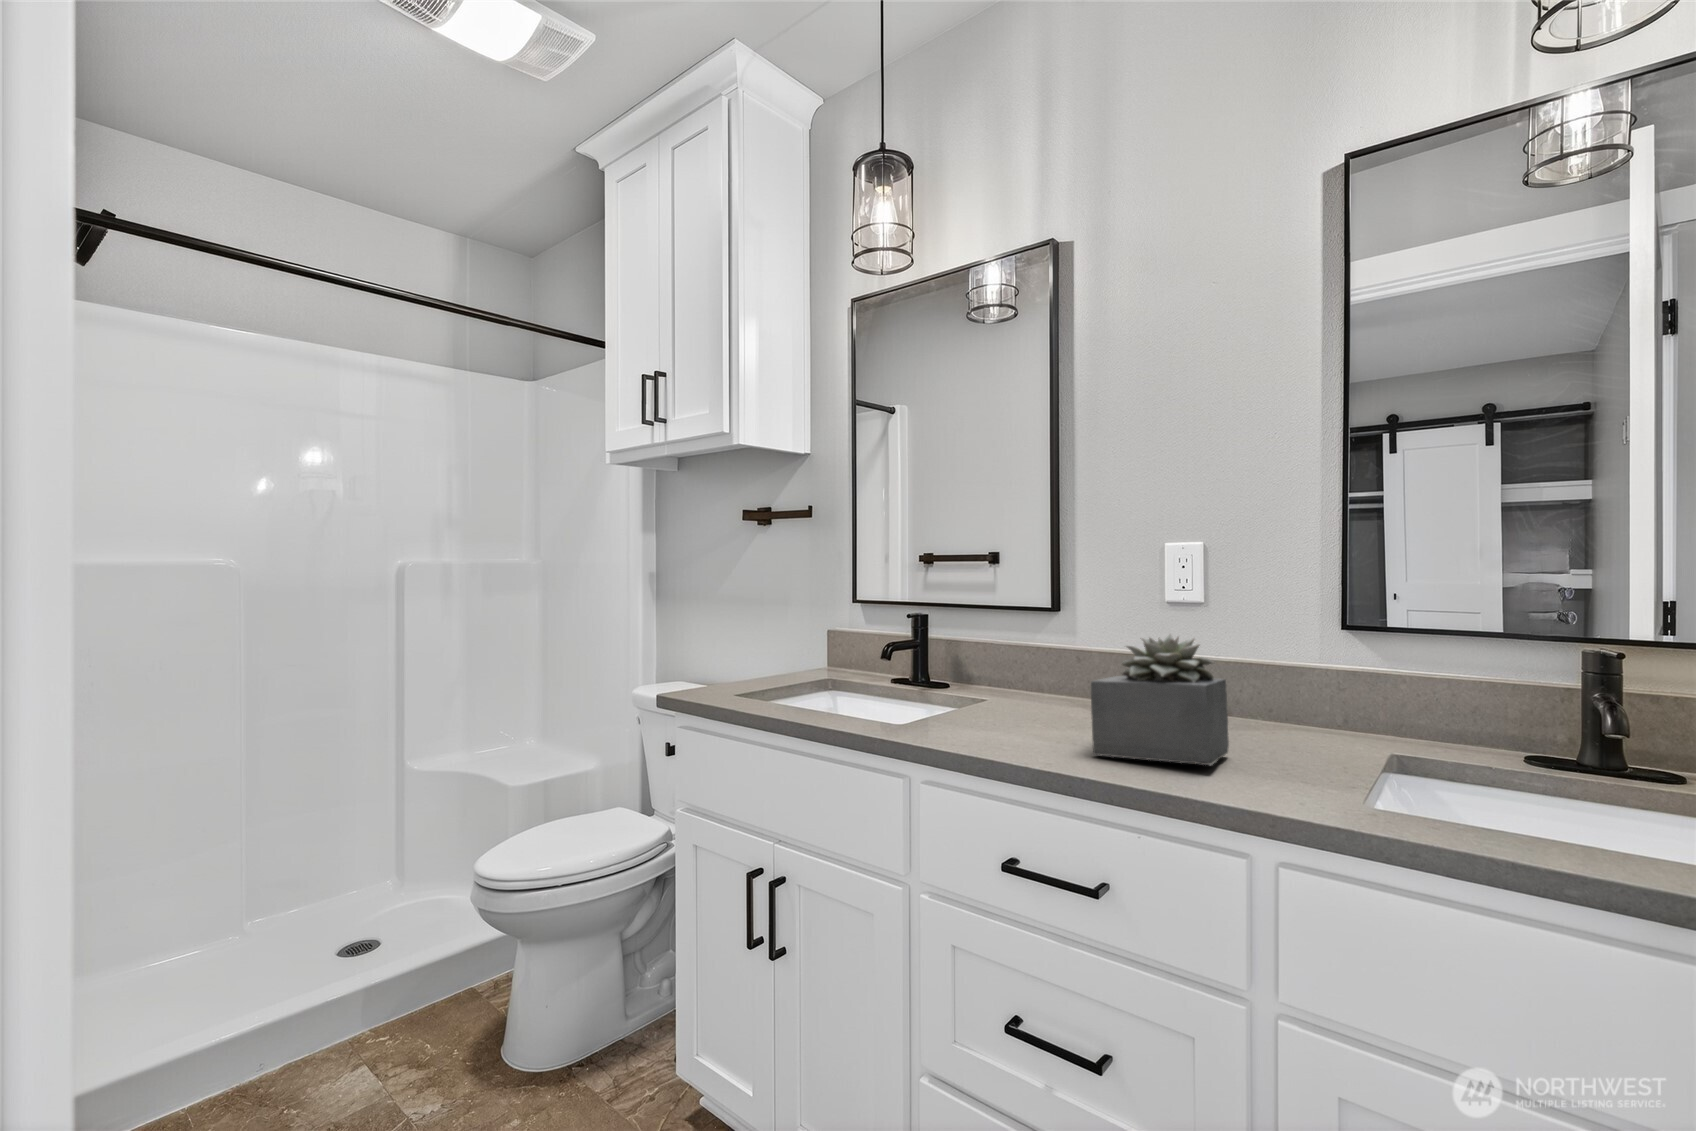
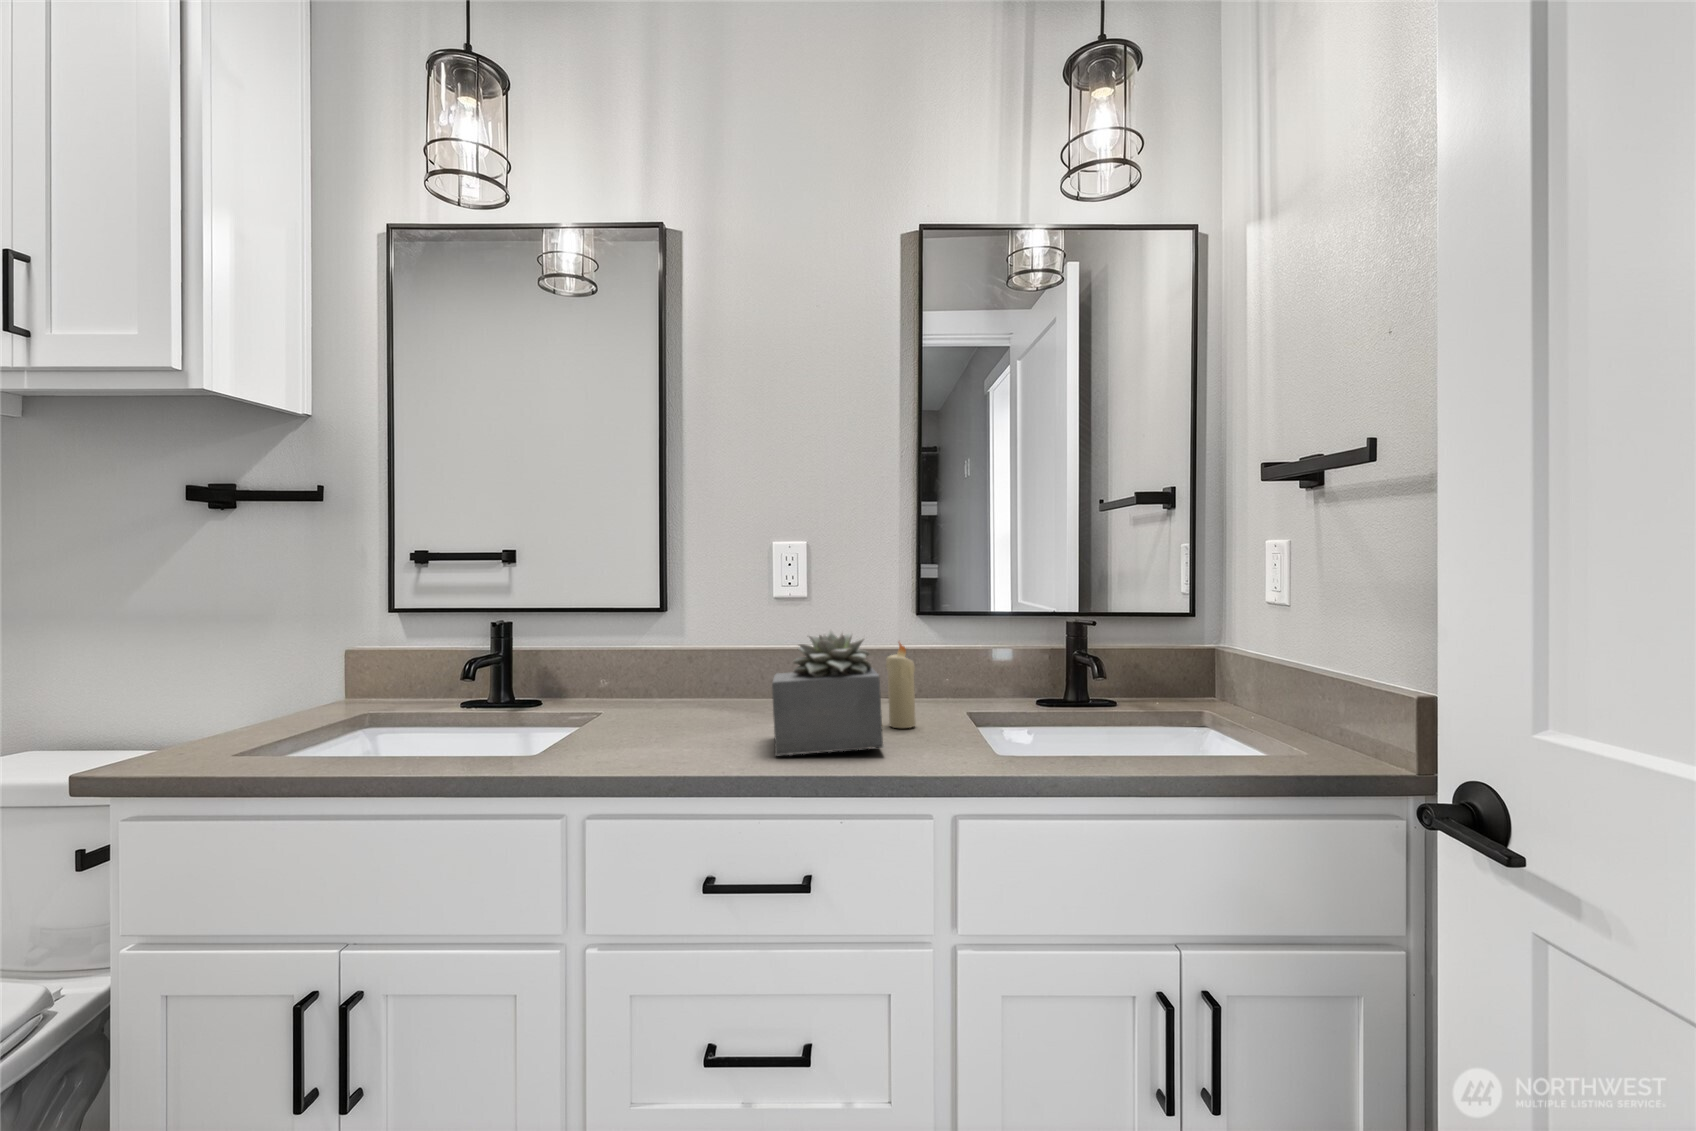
candle: none [1258,653,1297,755] -> present [886,643,916,728]

